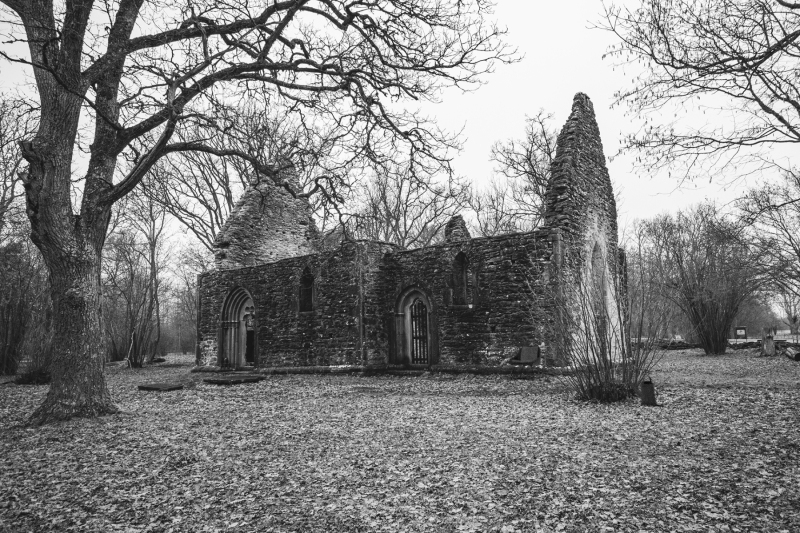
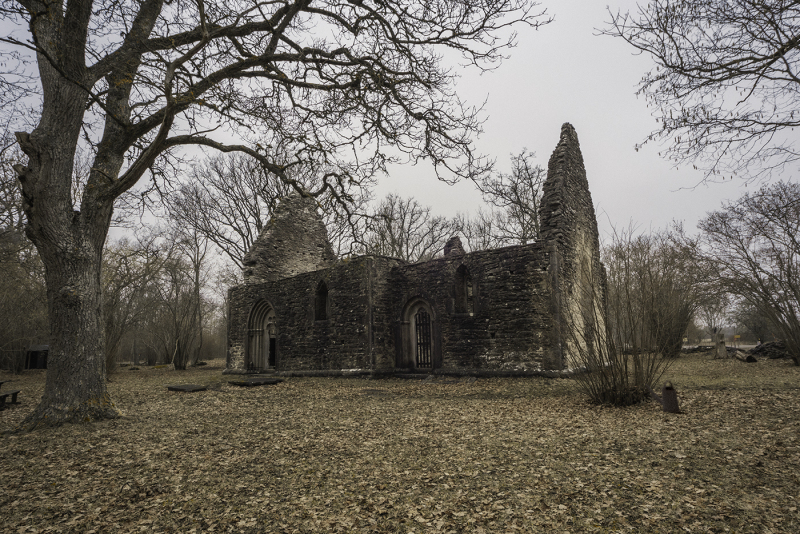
lounge chair: present [508,345,544,380] -> none [510,350,544,384]

